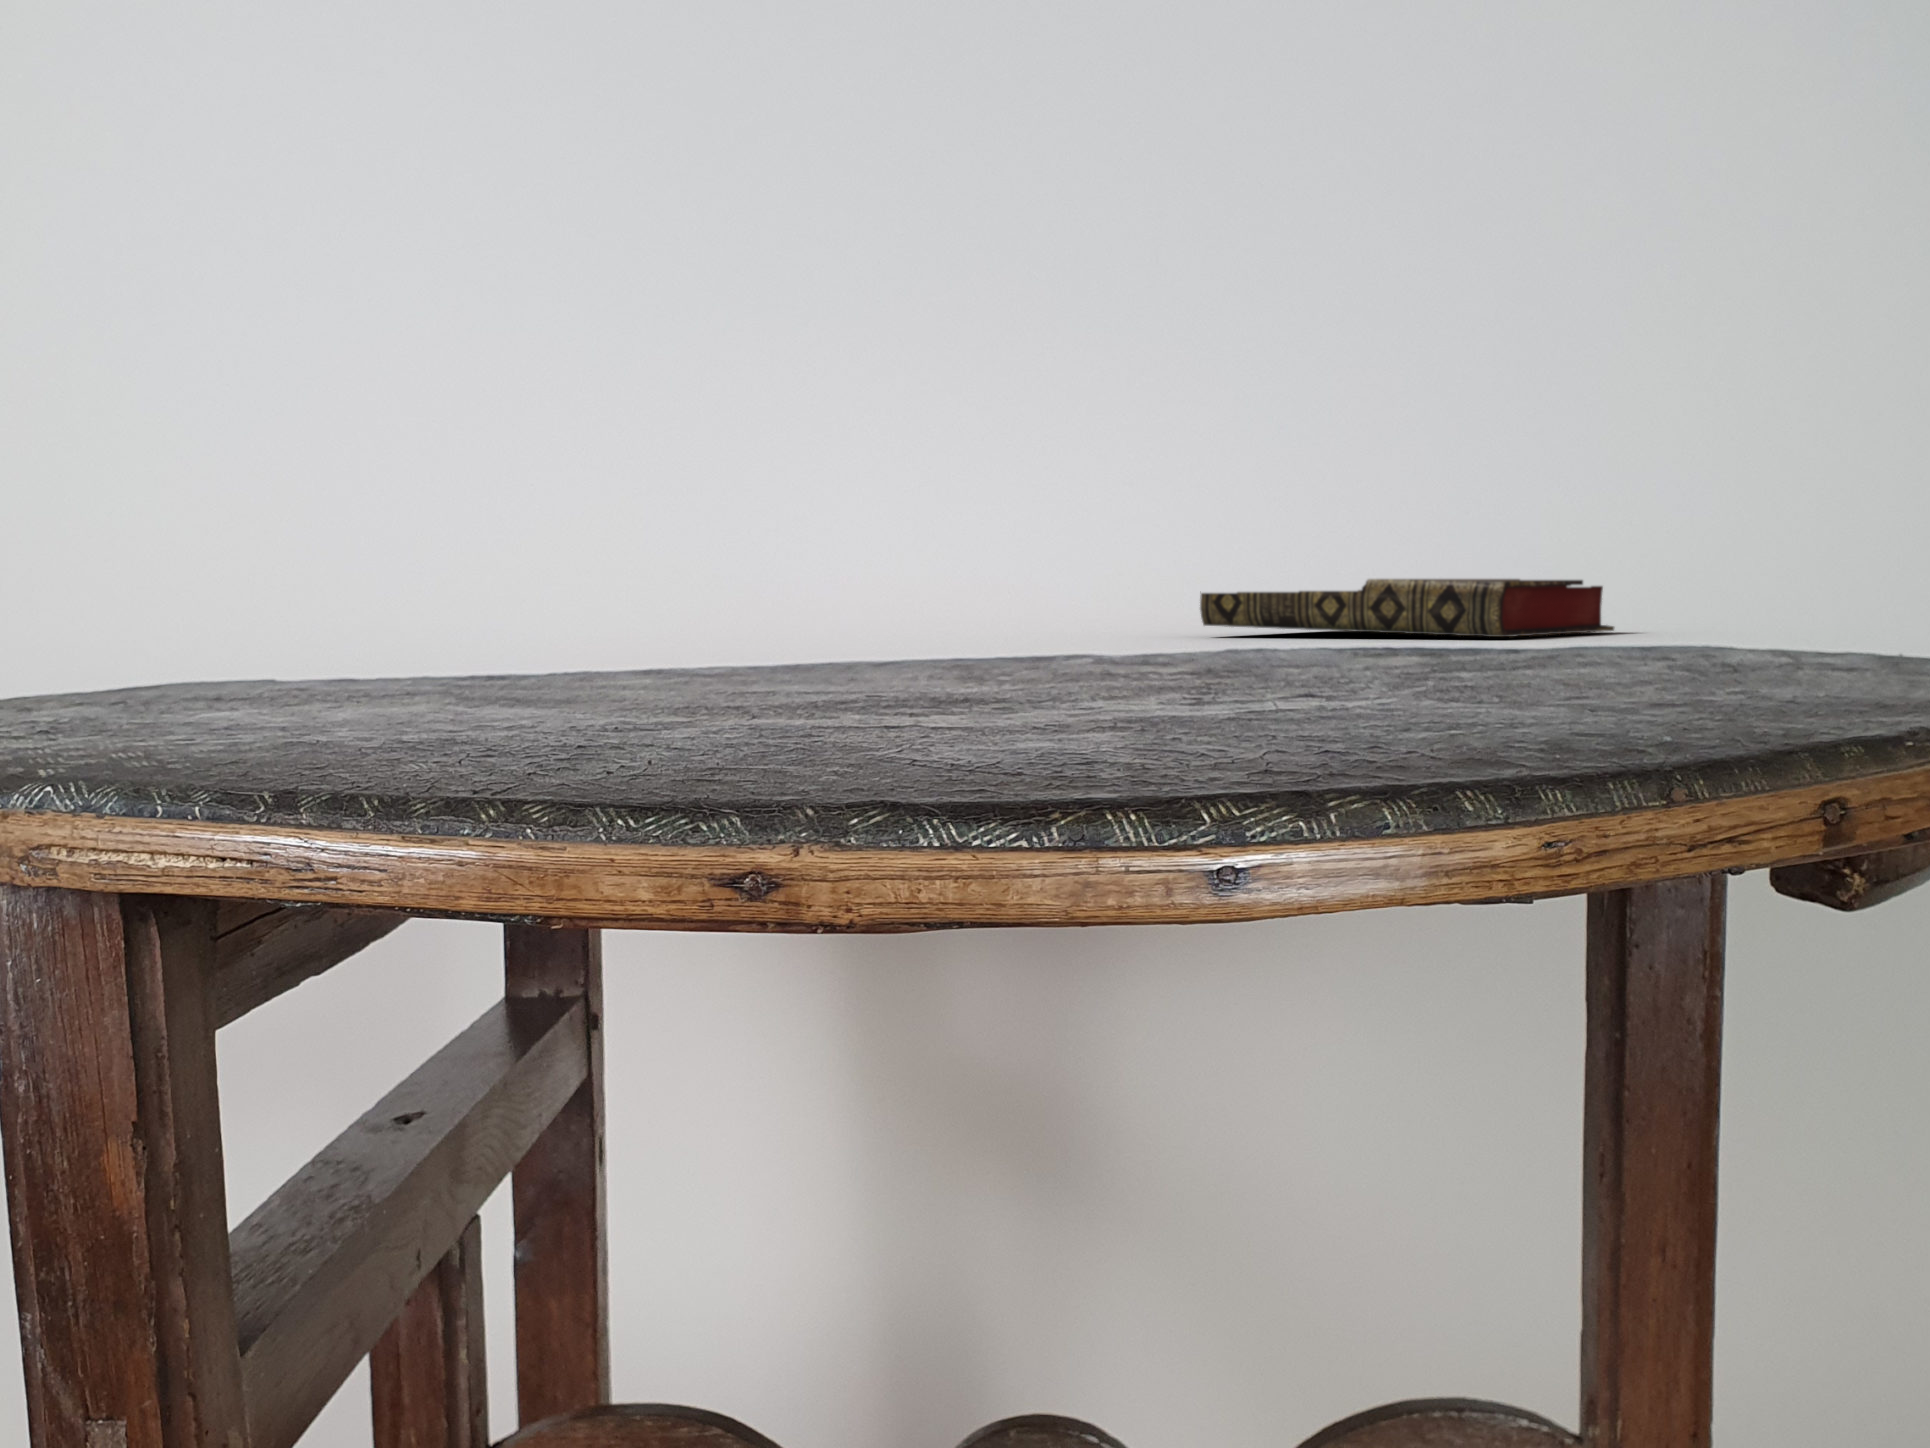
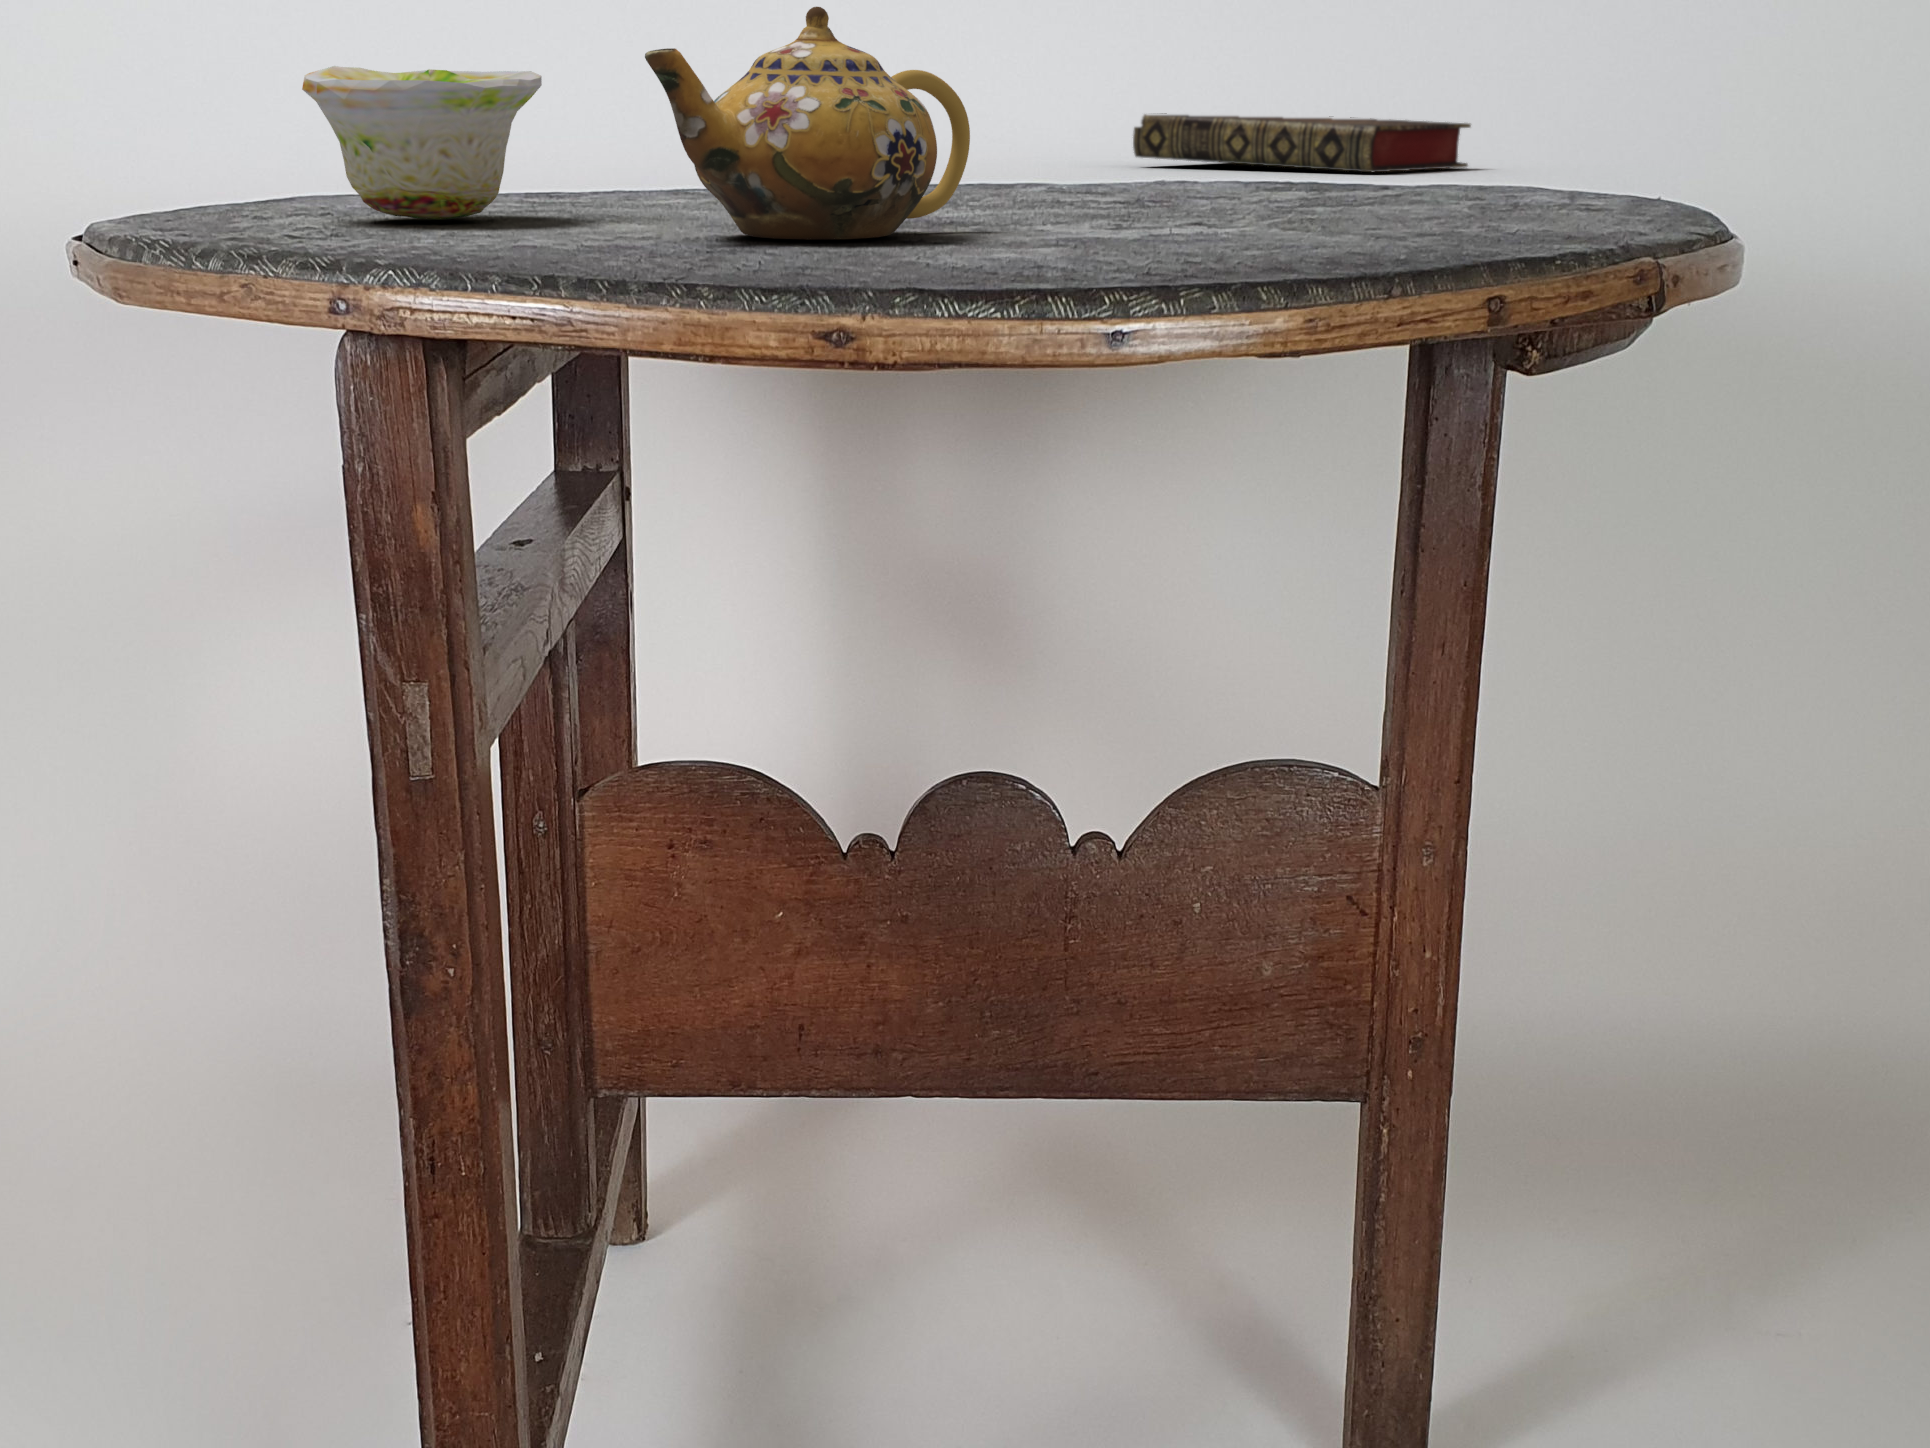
teapot: none [487,393,985,726] -> present [645,7,970,240]
bowl: none [41,501,384,706] -> present [302,66,542,220]

